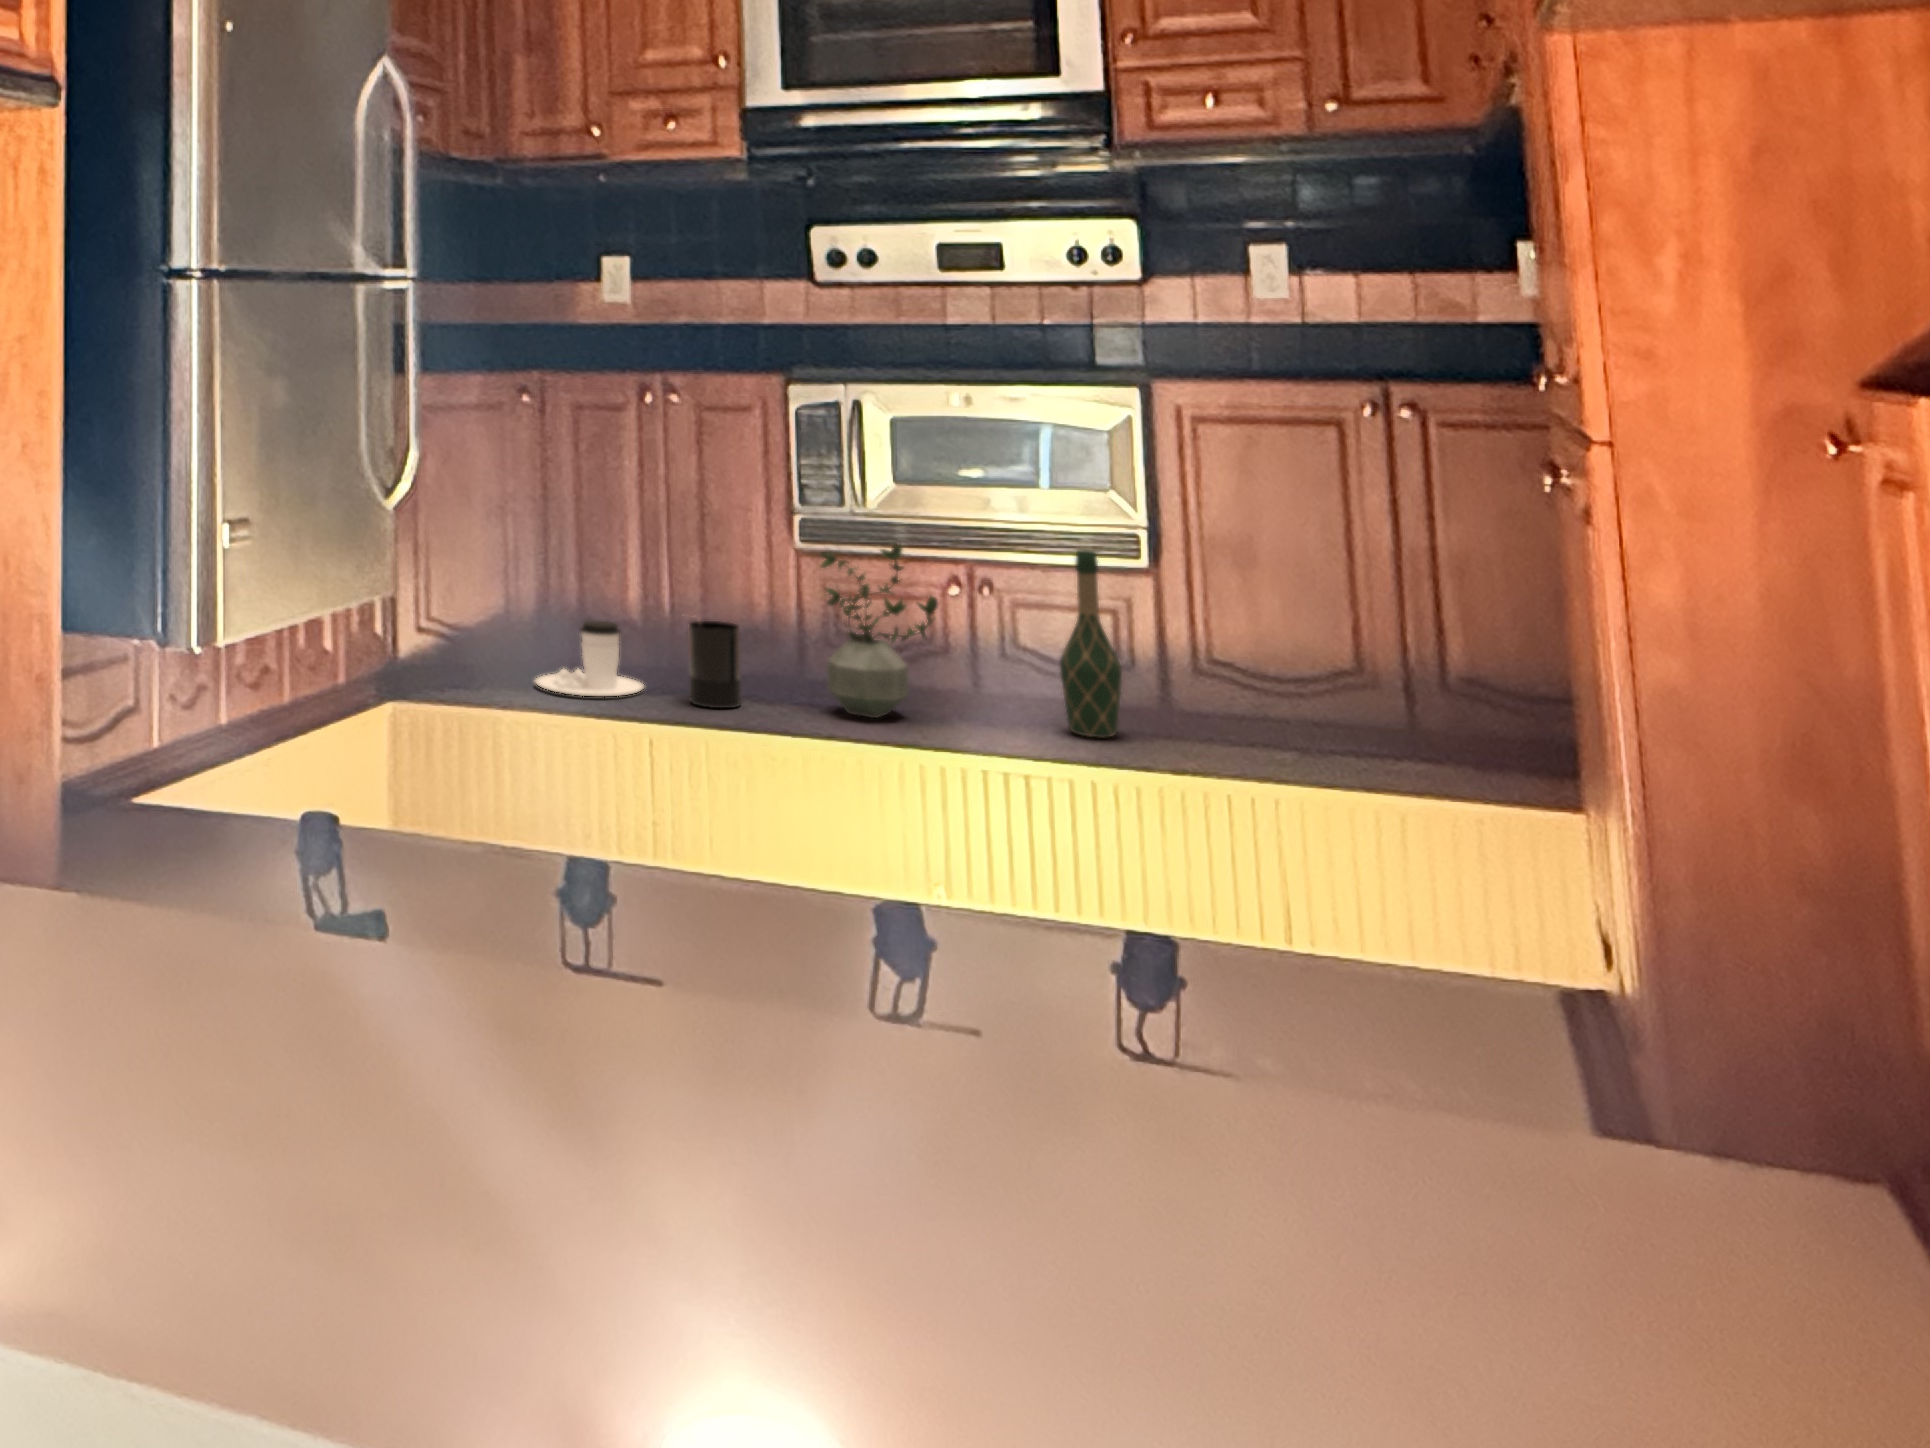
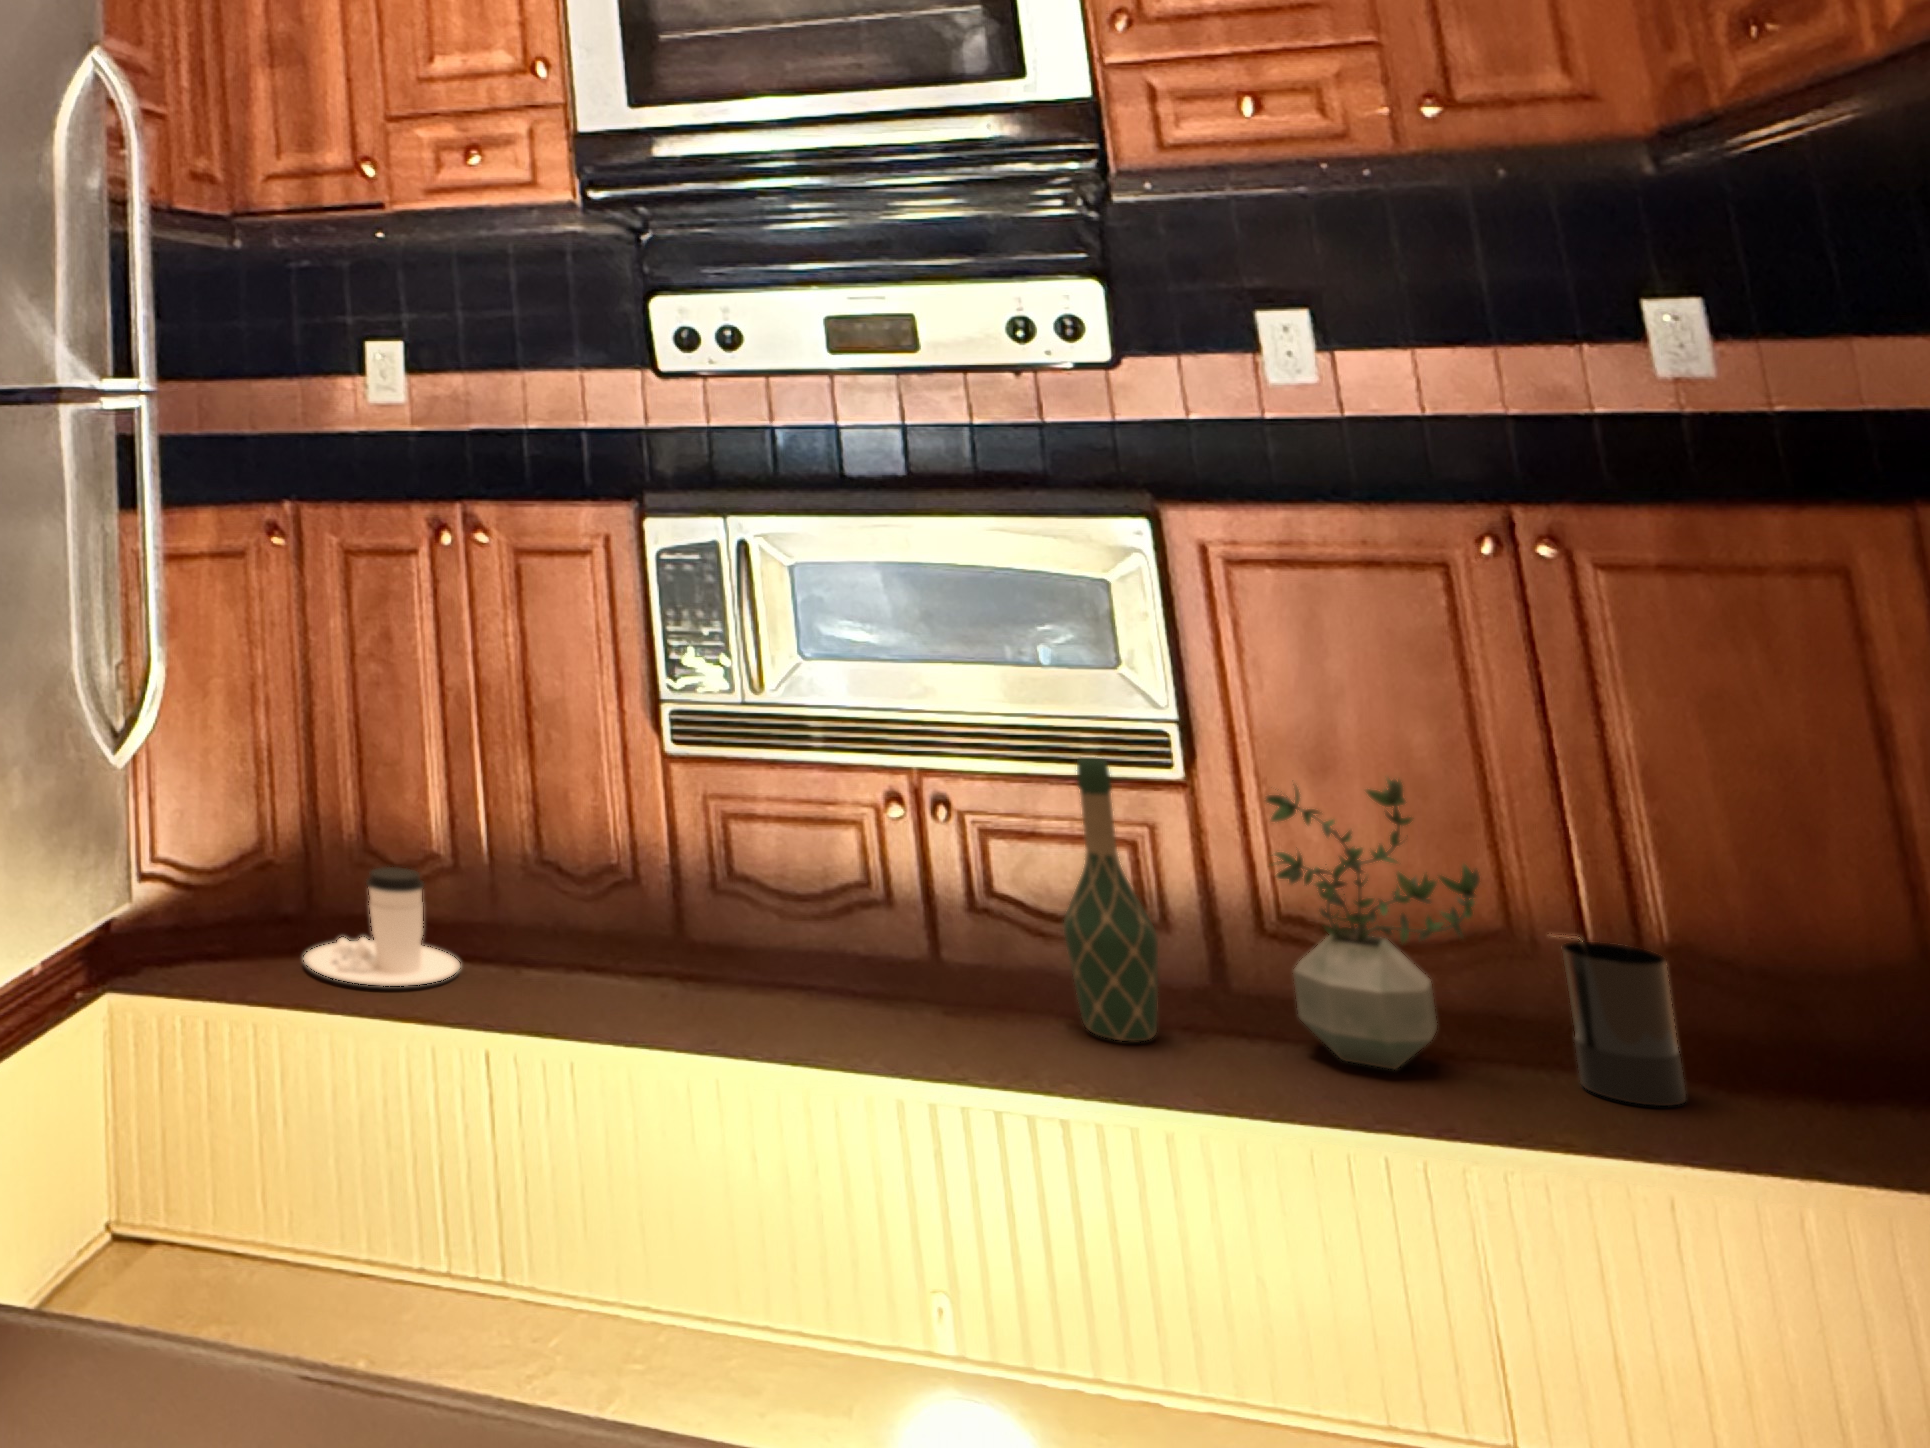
potted plant: present [821,543,938,718] -> present [1266,779,1480,1070]
candle: present [689,621,741,708] -> present [1562,937,1686,1106]

